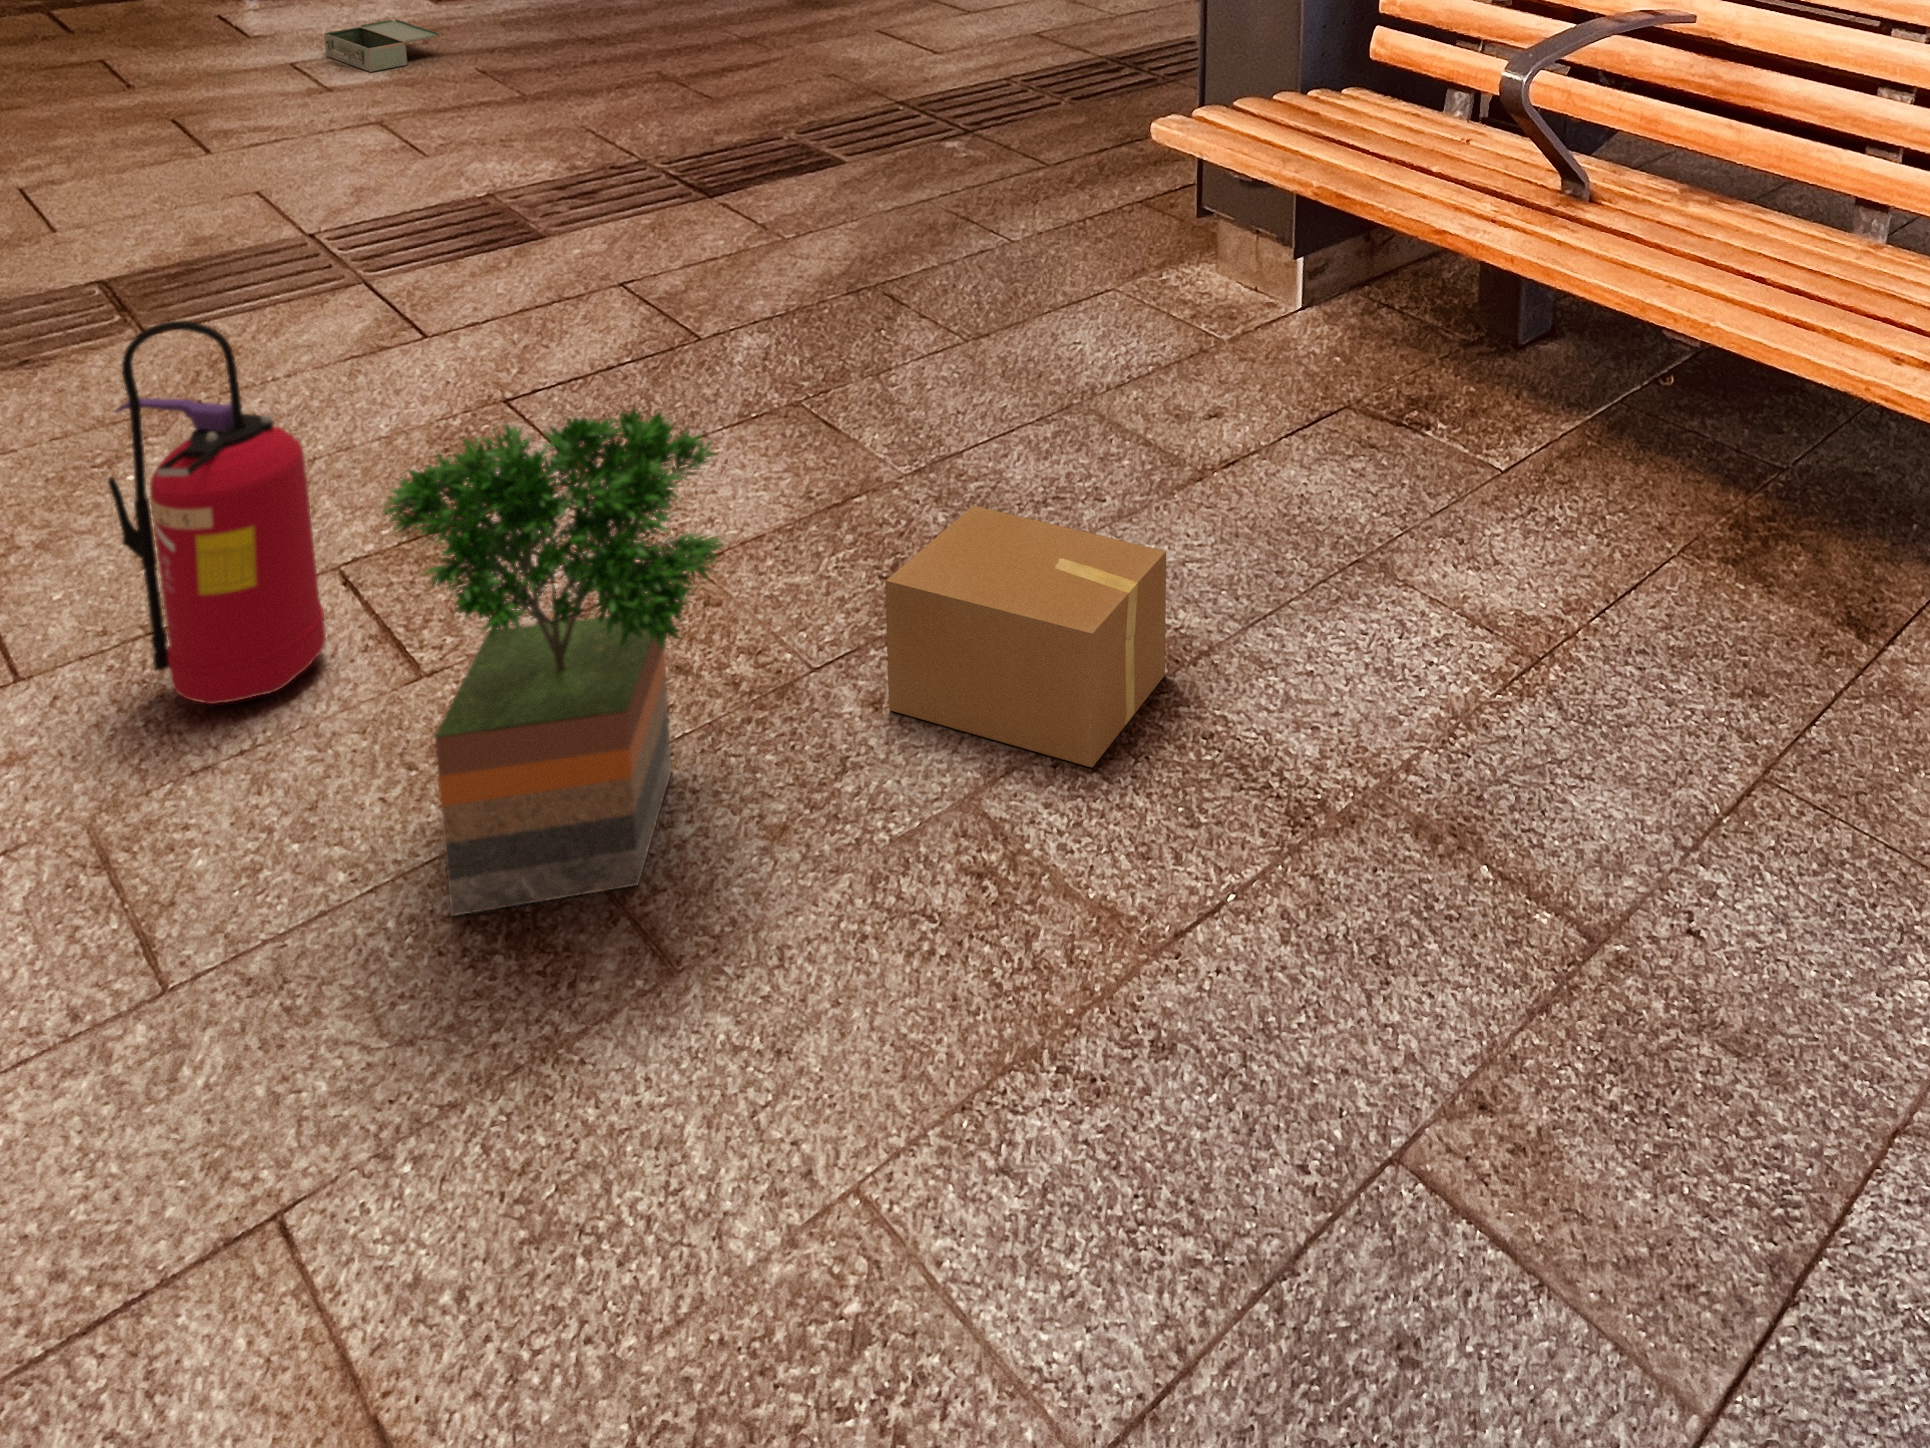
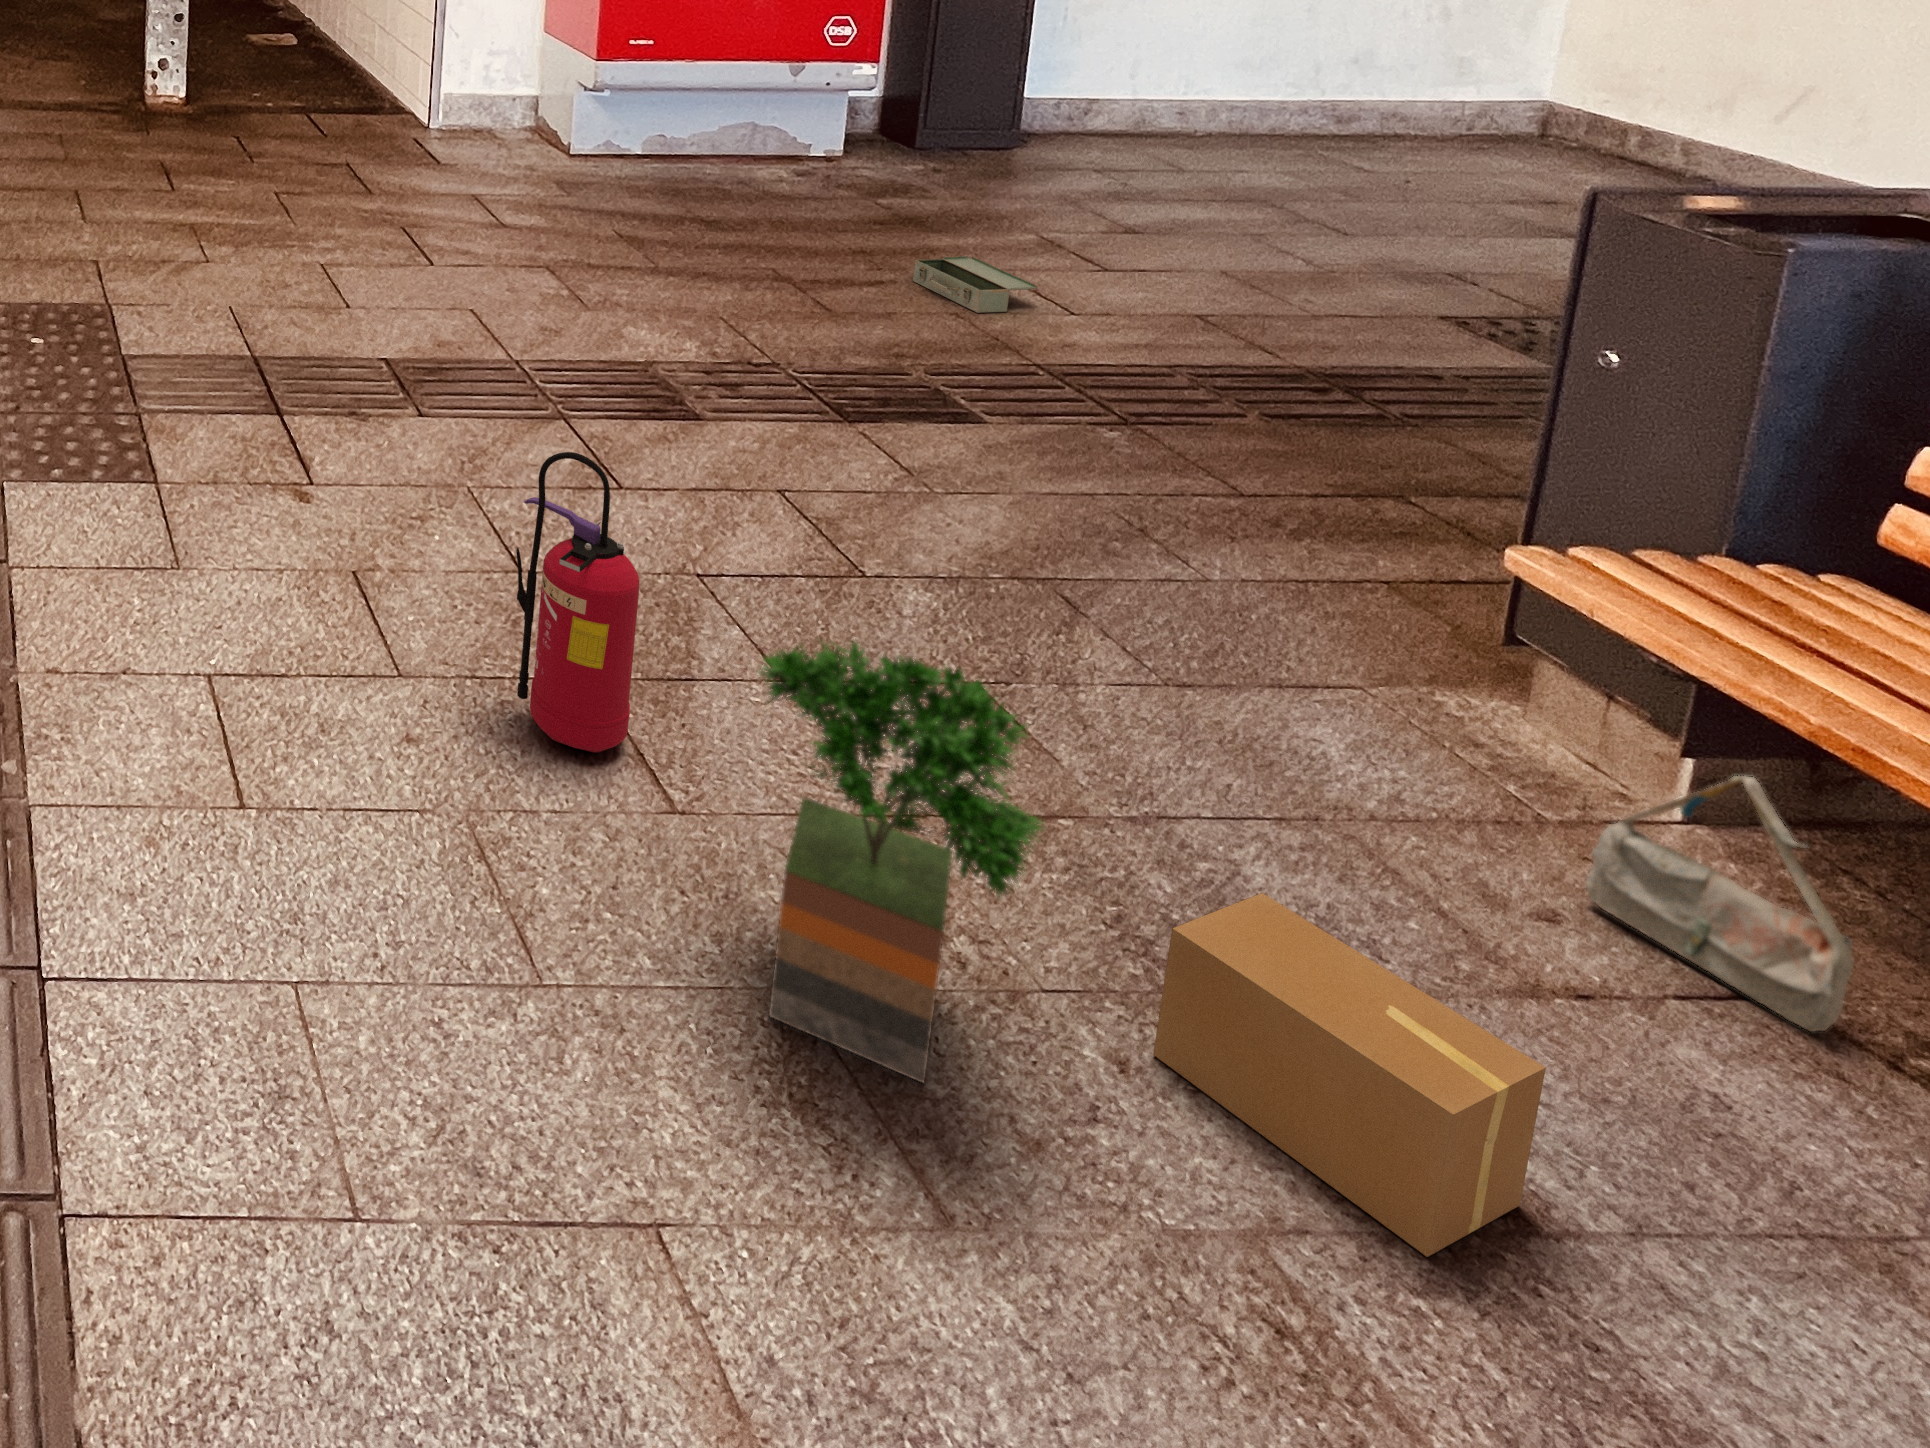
toolbox: present [324,19,440,72] -> present [913,256,1038,313]
bag: none [1233,255,1370,428] -> present [1586,776,1853,1031]

